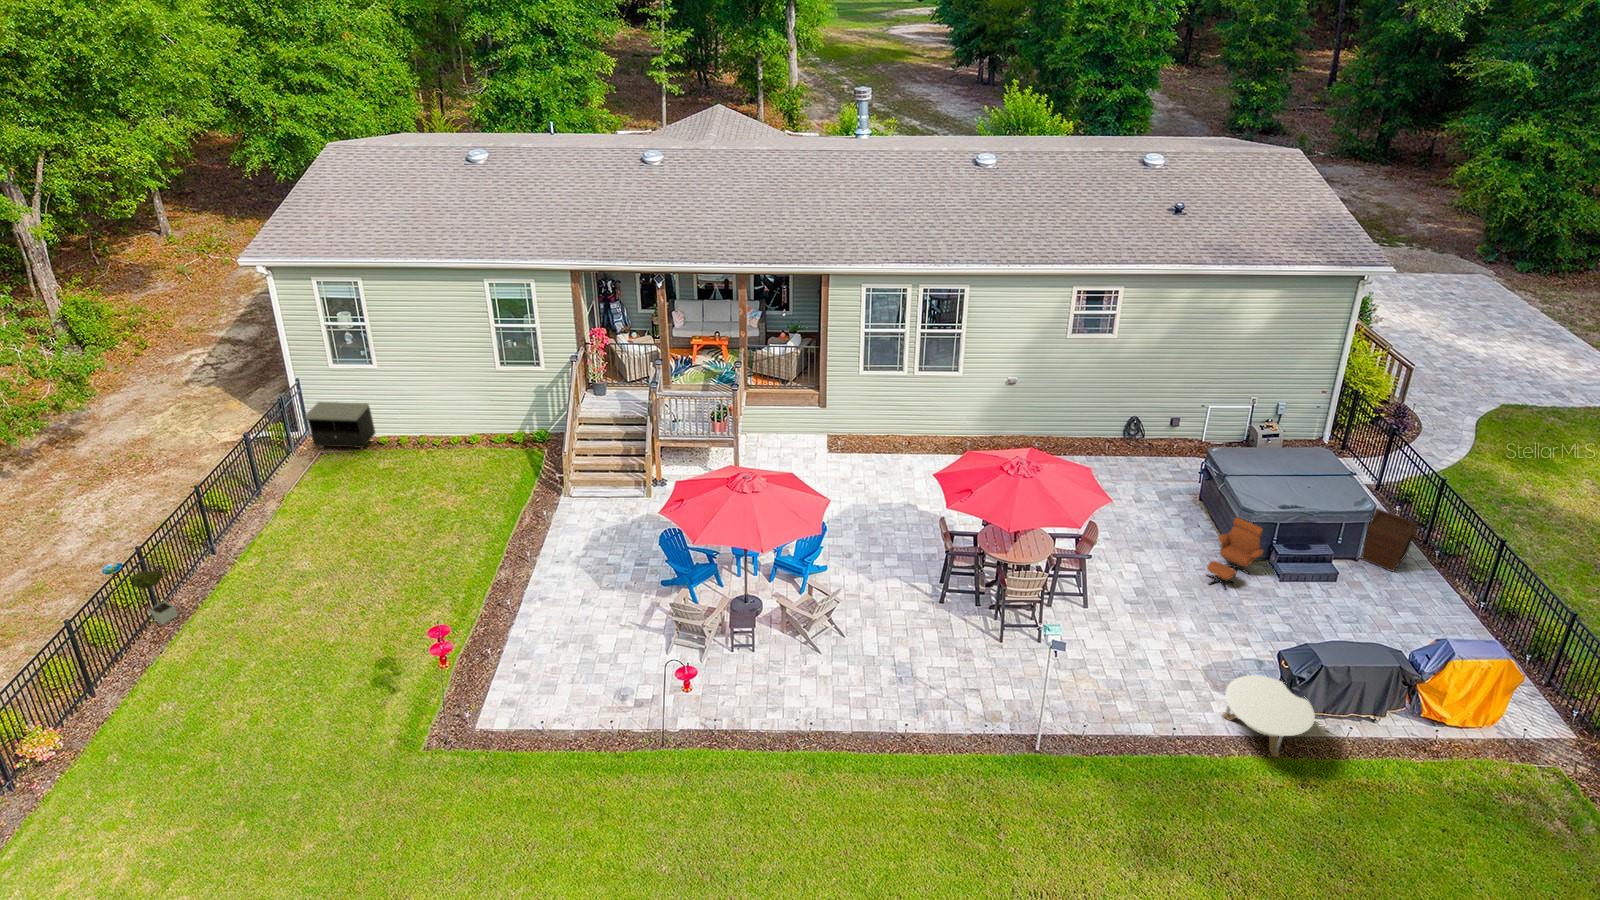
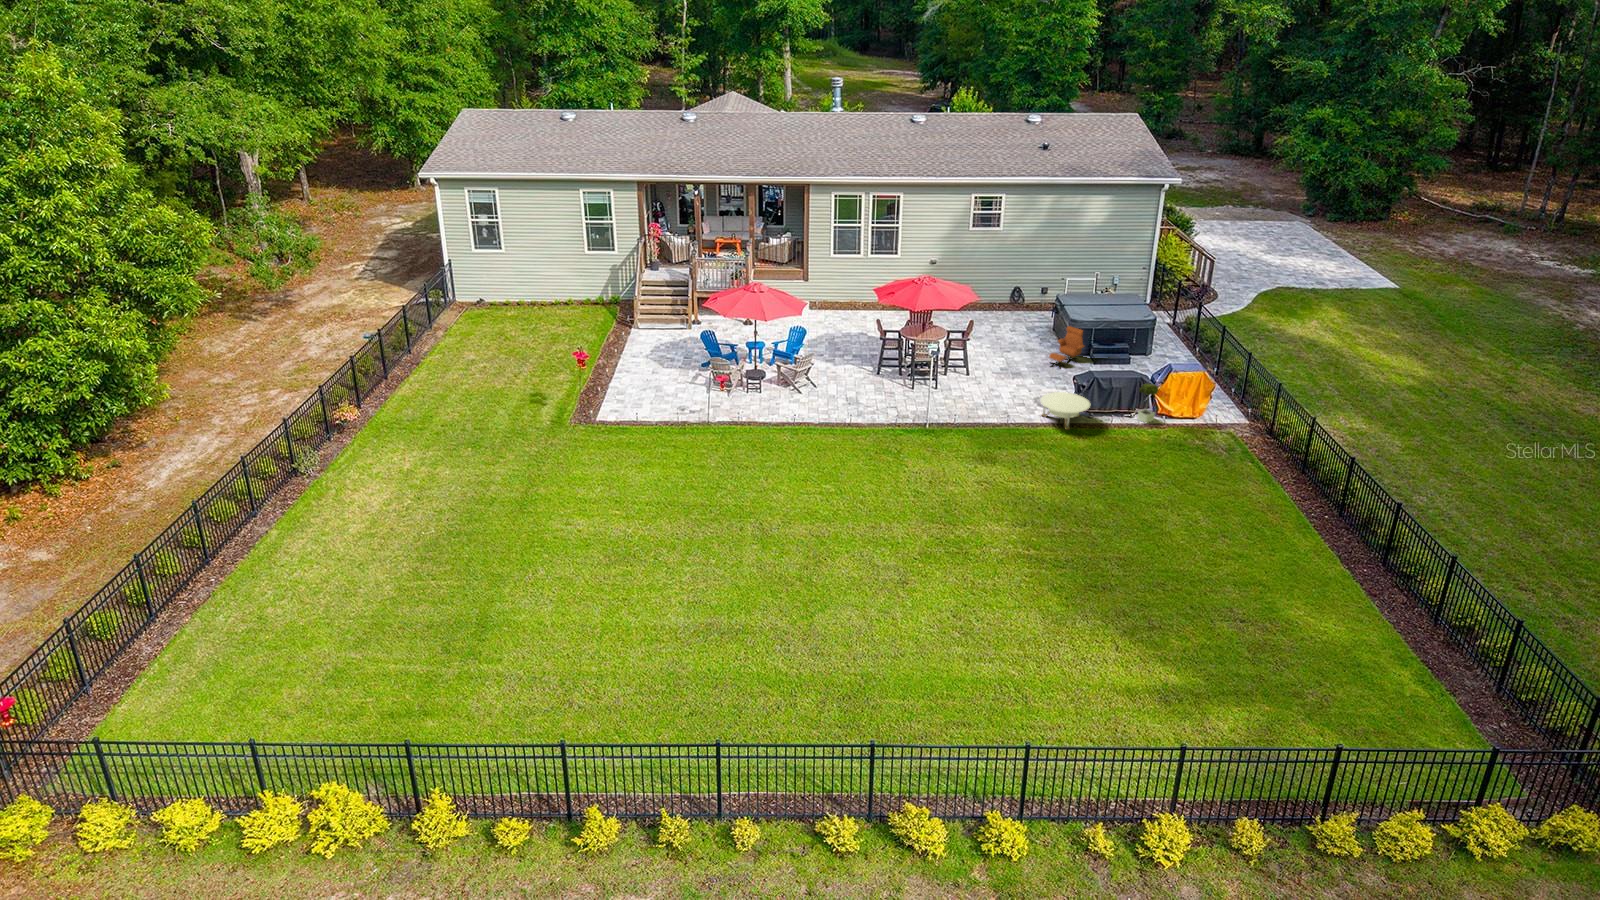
storage bench: present [305,402,375,449] -> none [456,277,500,309]
wooden crate: present [1359,508,1418,572] -> none [1146,325,1187,362]
potted tree: present [131,570,178,625] -> present [1137,384,1158,423]

